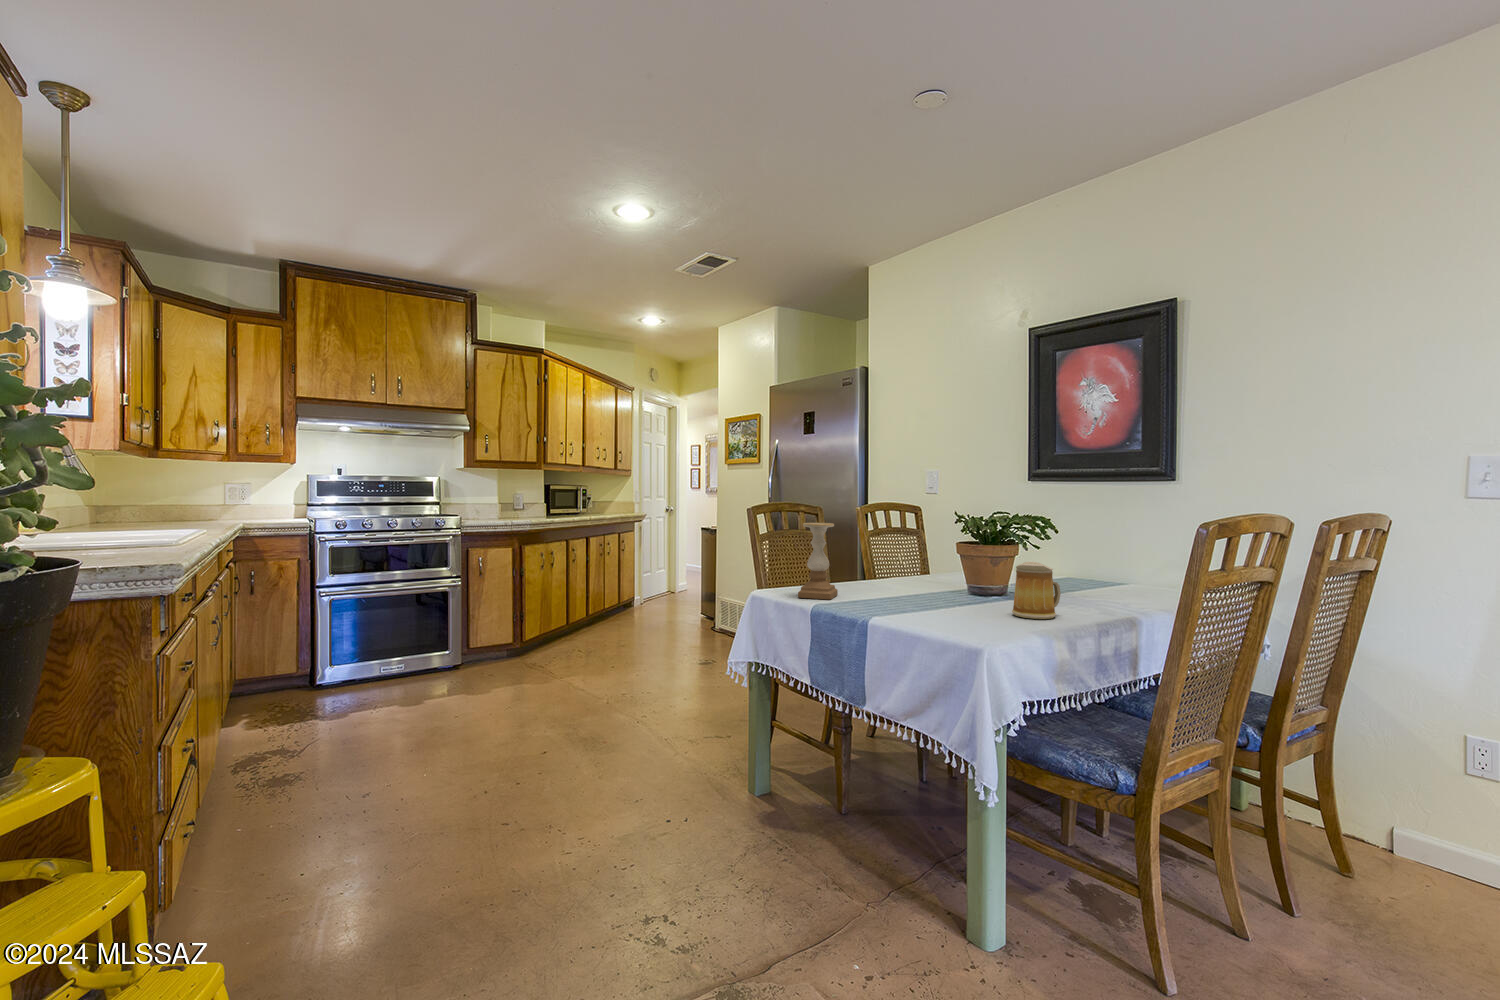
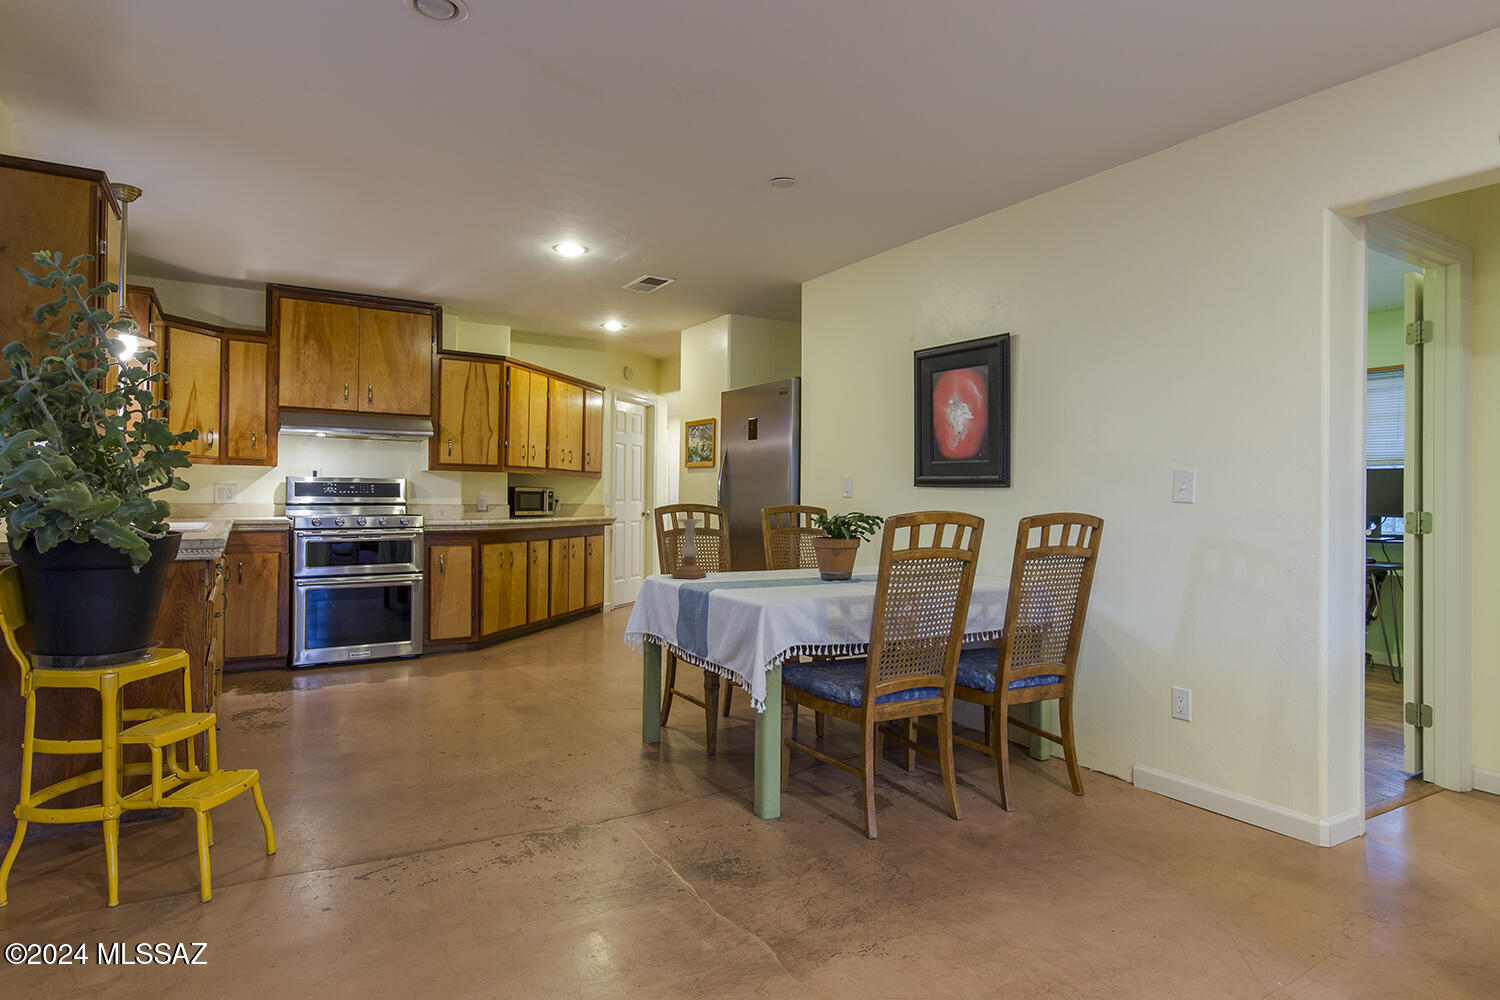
mug: present [1012,562,1061,619] -> none [812,547,848,589]

